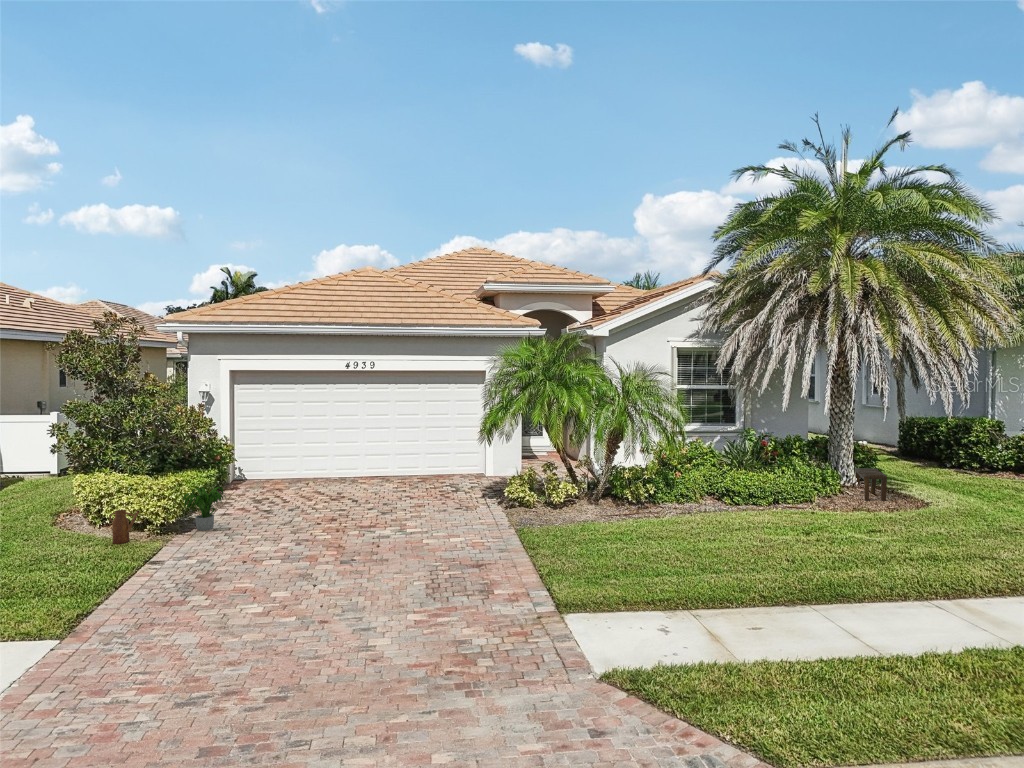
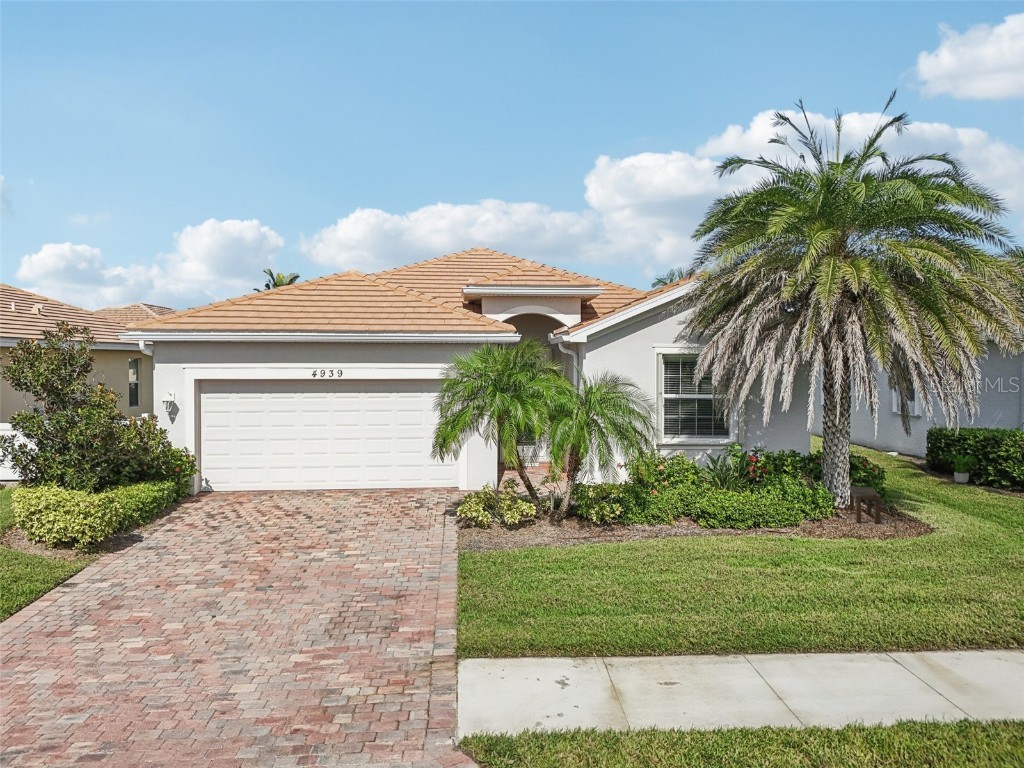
potted plant: present [183,487,226,530] -> present [945,455,978,482]
watering can: present [109,510,139,544] -> none [35,527,64,563]

